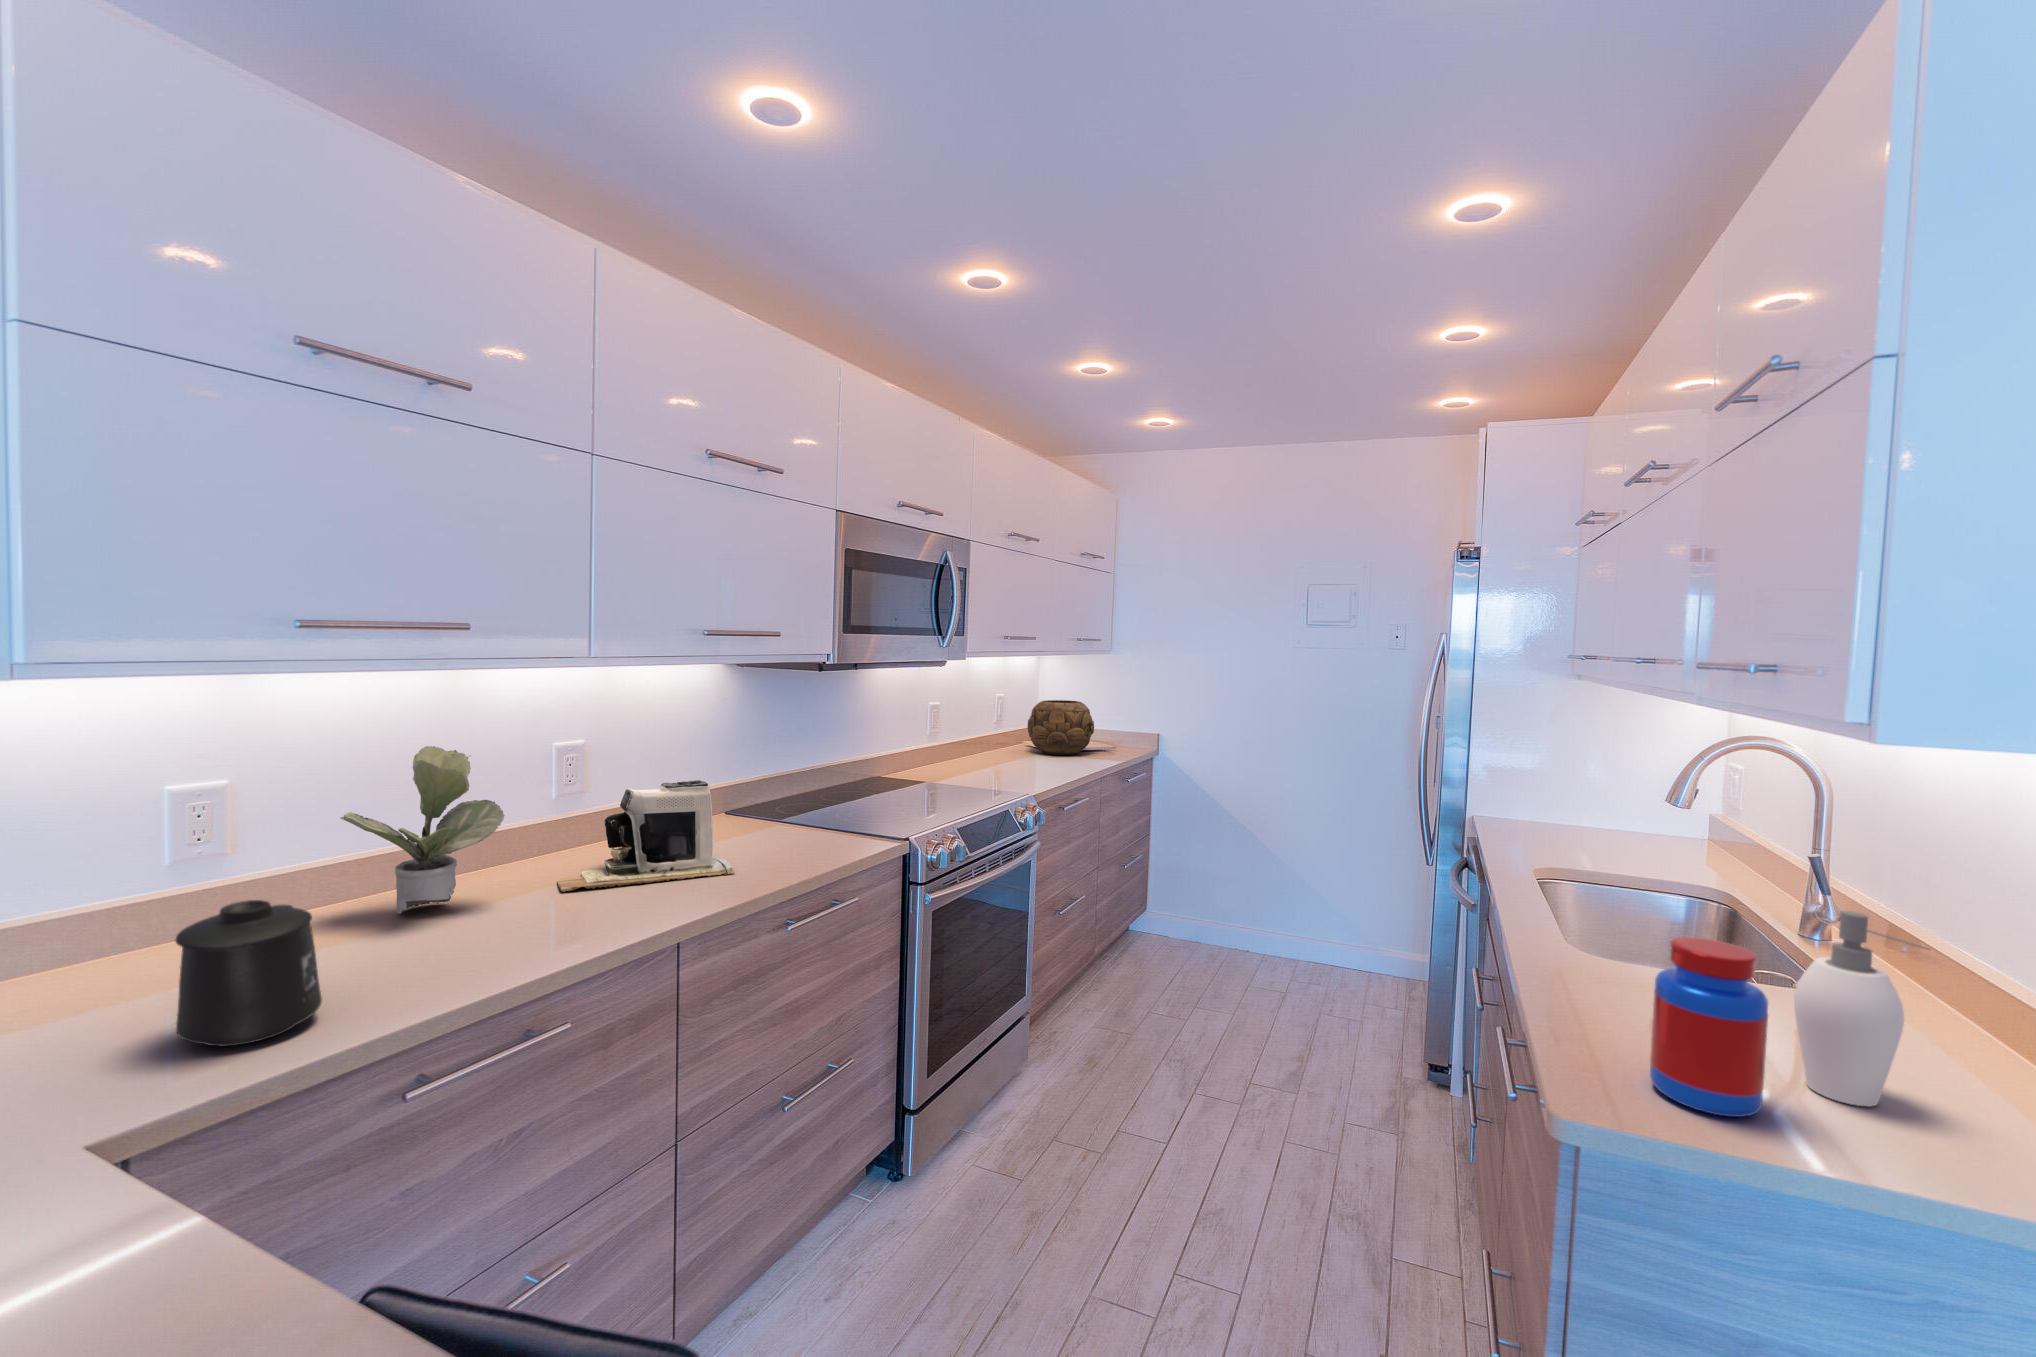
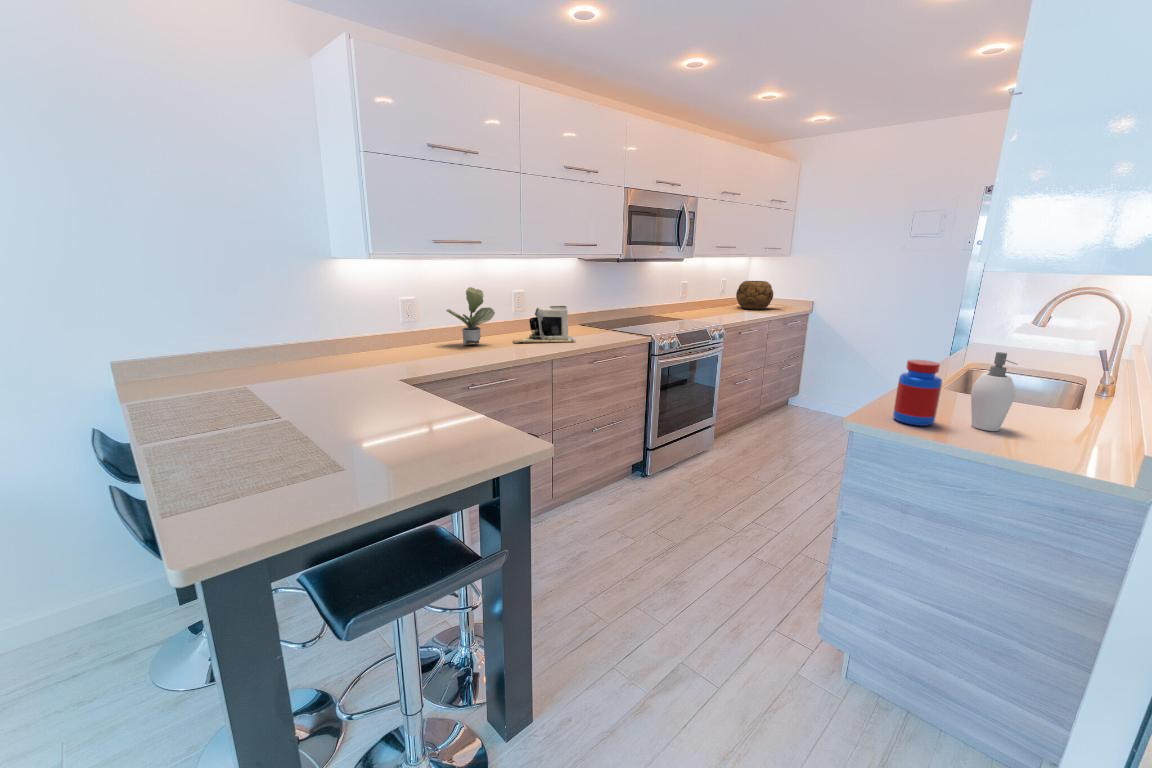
mug: present [176,900,322,1046] -> none [411,327,447,368]

